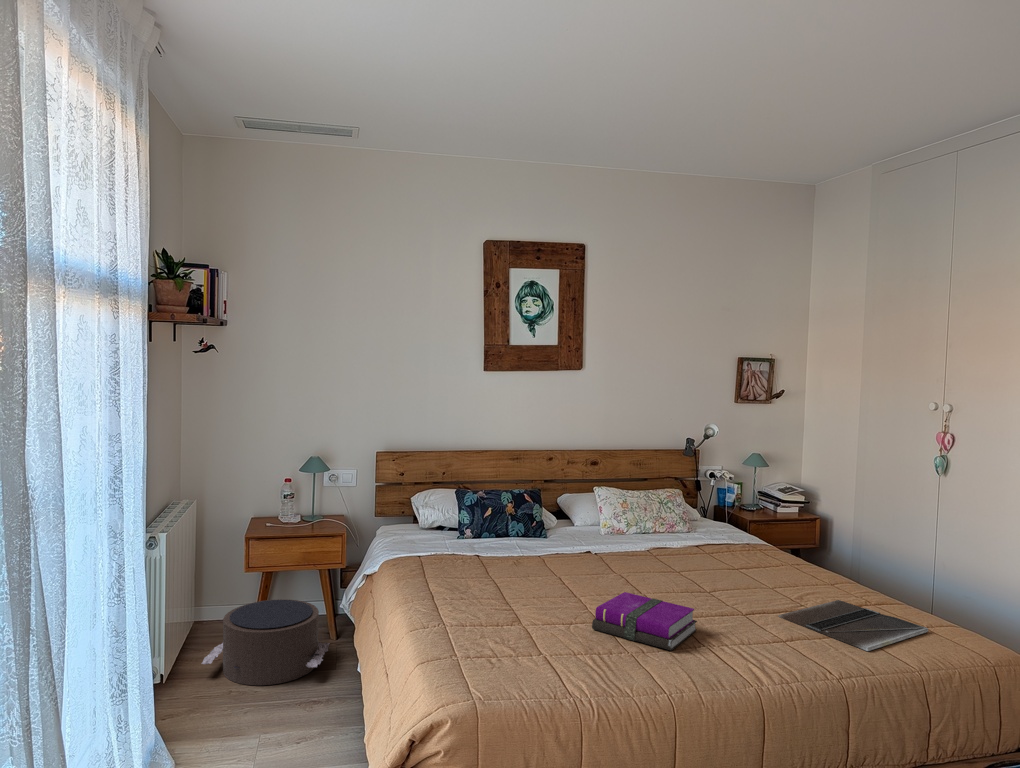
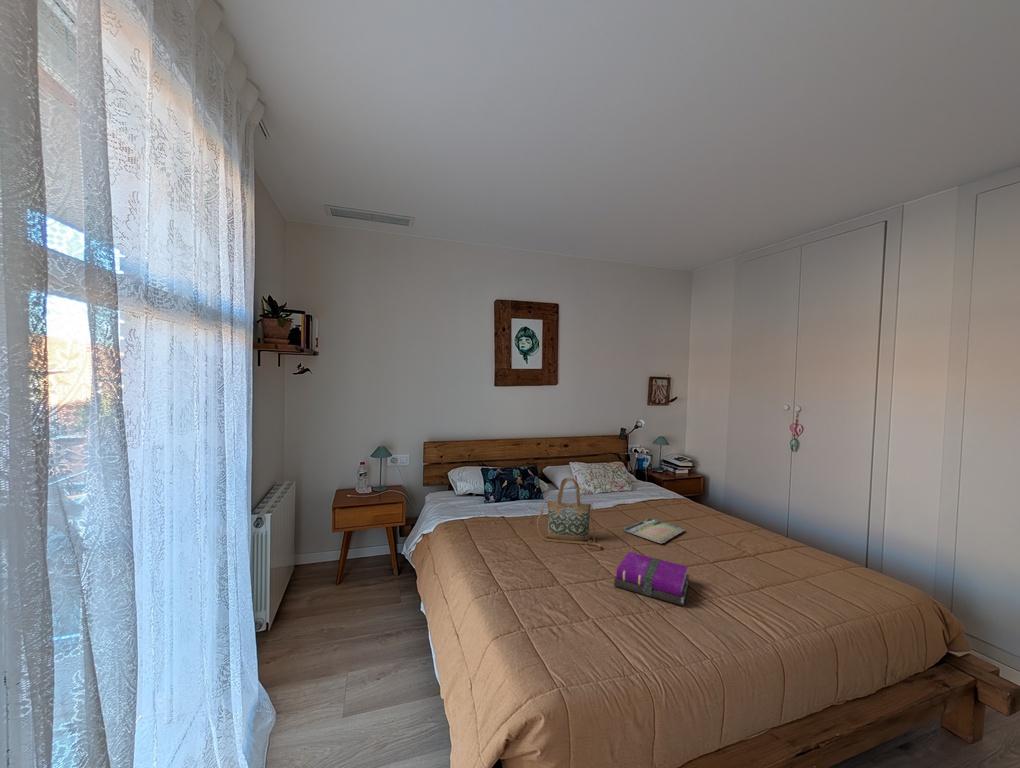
handbag: none [516,498,599,593] -> present [537,478,601,549]
tray: none [643,562,734,591] -> present [624,517,684,543]
pouf: present [202,599,330,685] -> none [298,551,395,624]
laptop: present [779,600,928,651] -> none [735,546,842,596]

